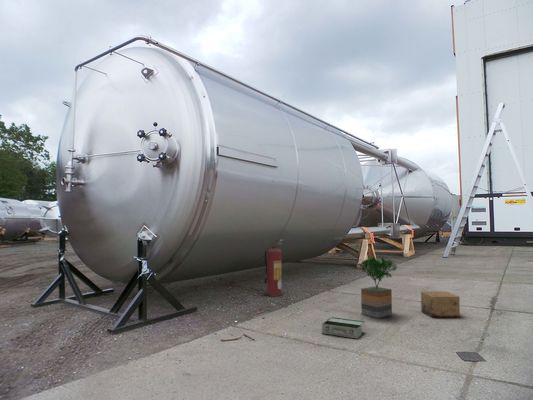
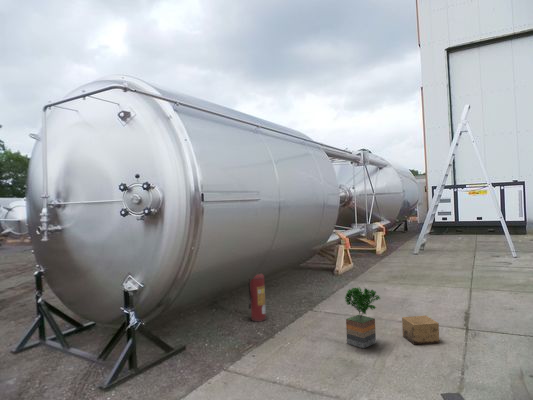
toolbox: present [322,317,365,338] -> none [313,355,353,380]

